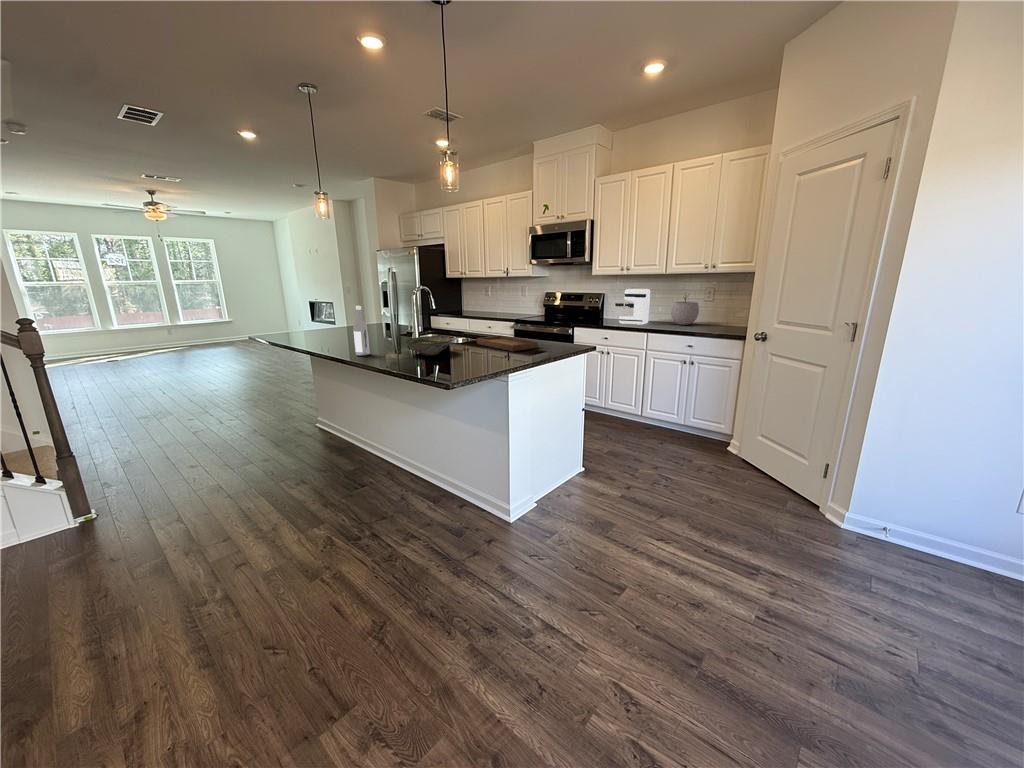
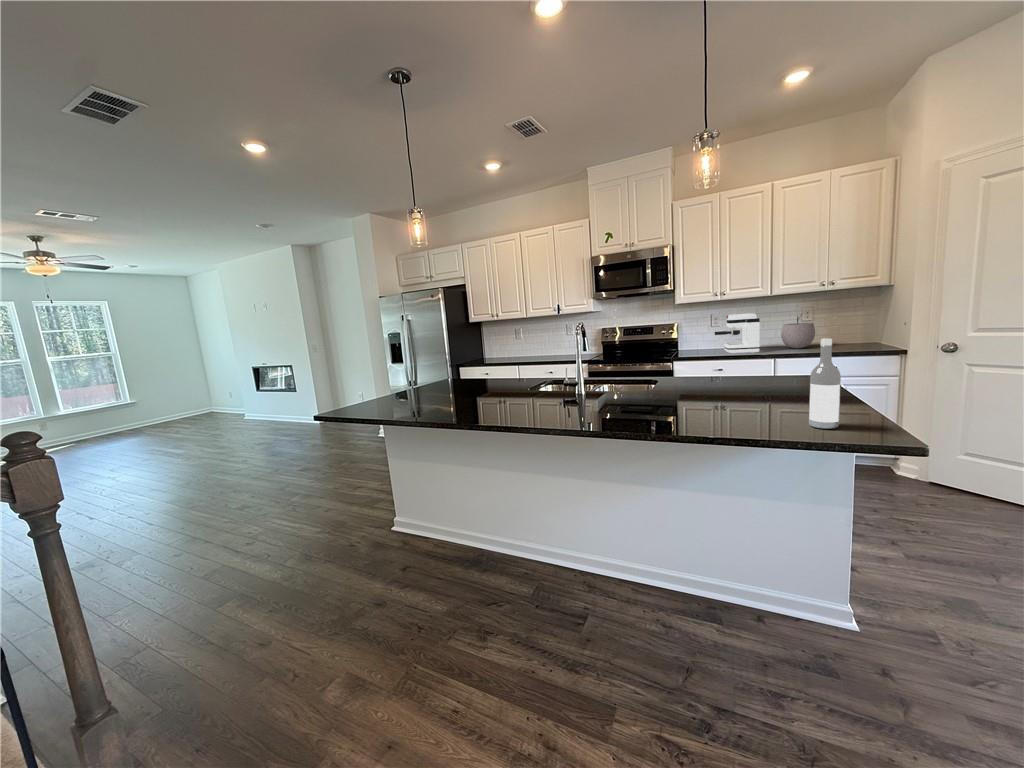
wine bottle: present [353,306,370,356] -> present [809,339,841,429]
tray: present [477,325,538,351] -> none [680,360,775,393]
bowl: present [405,336,452,355] -> none [639,383,709,412]

